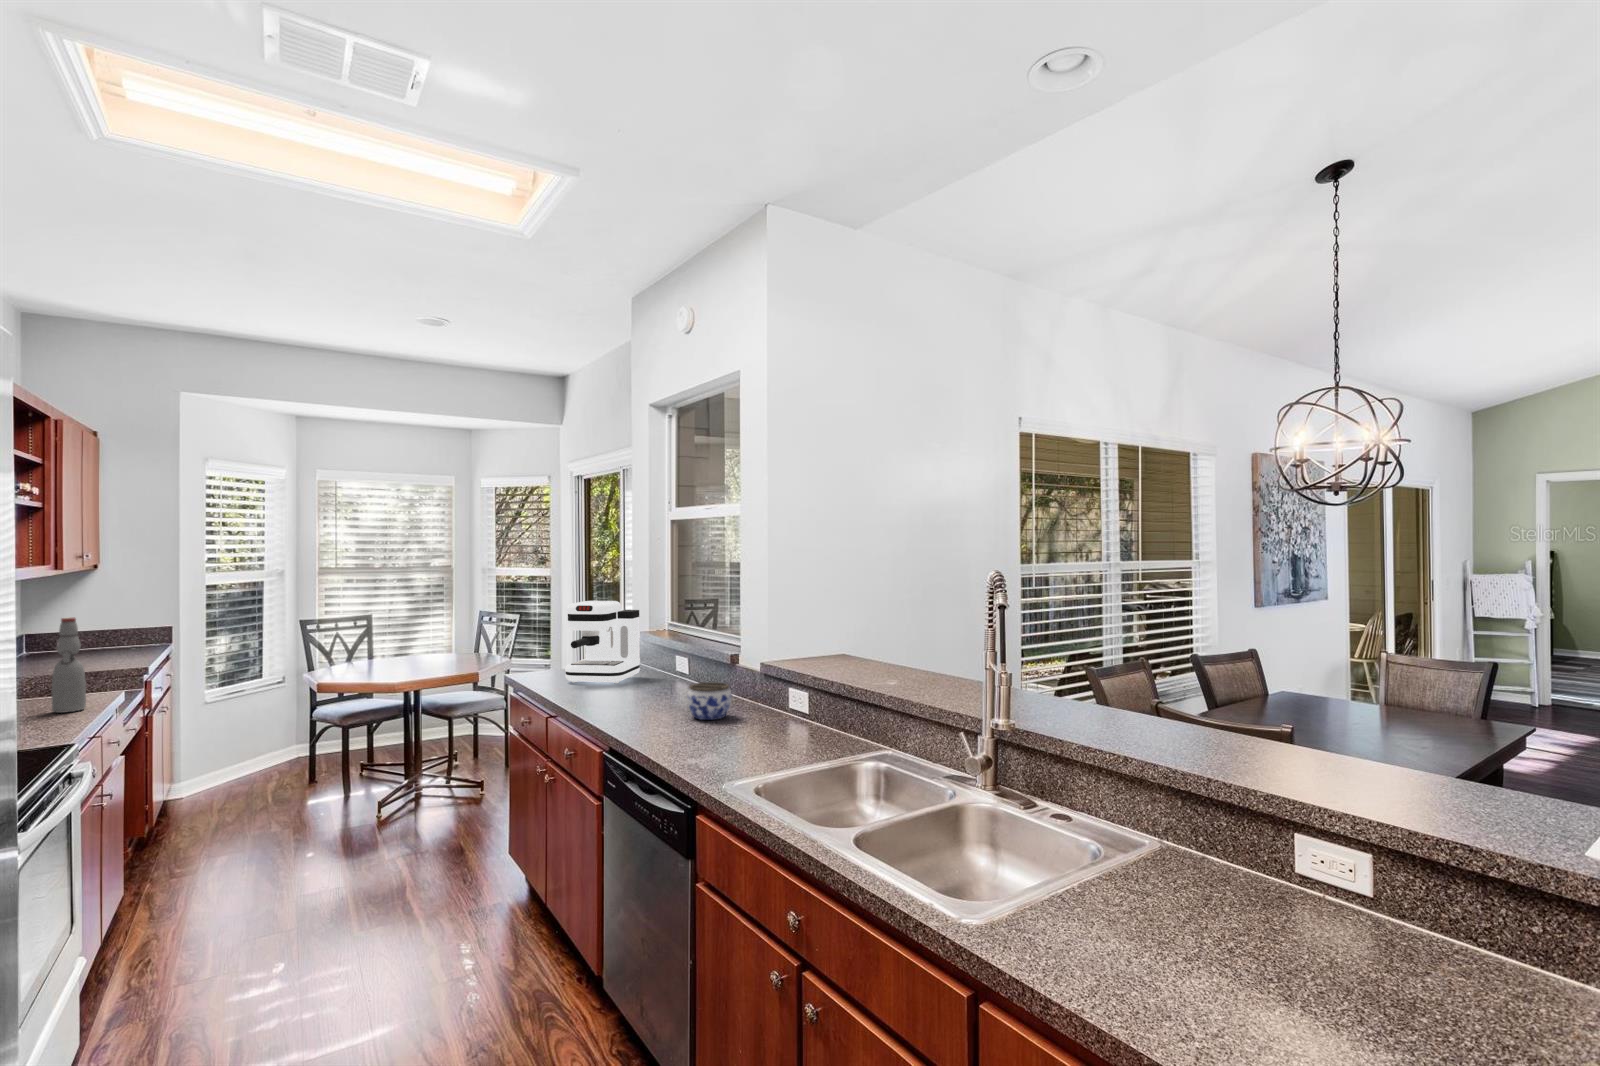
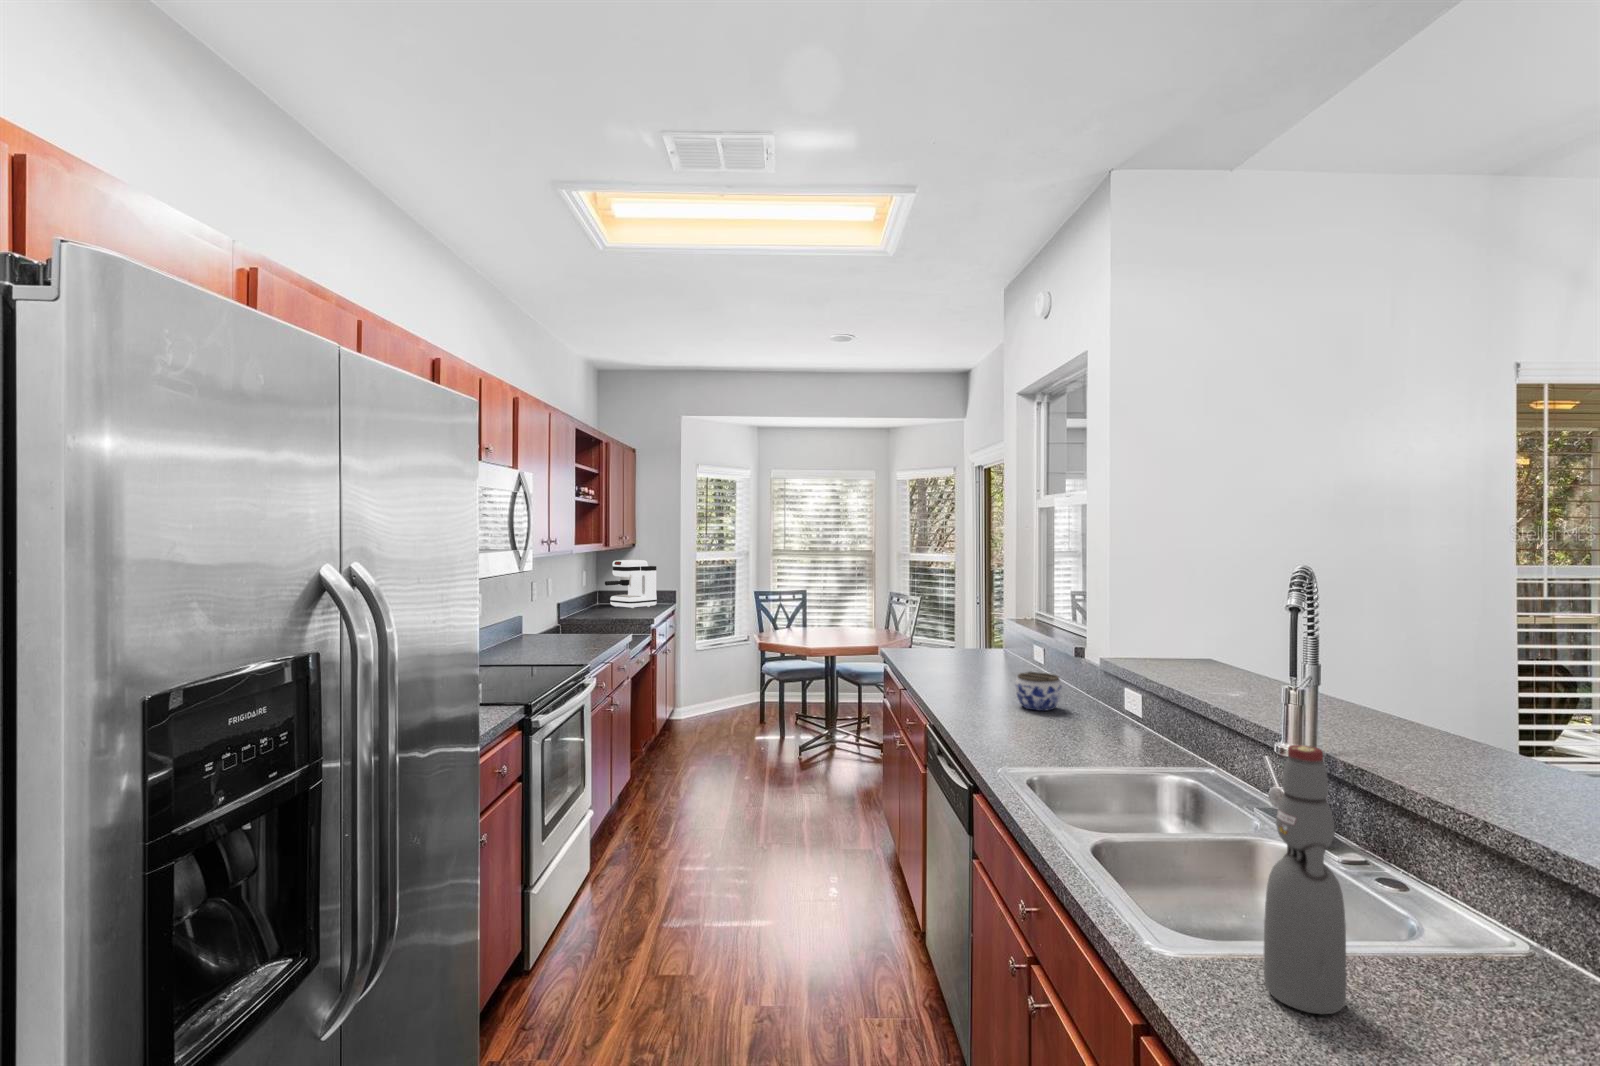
coffee maker: present [565,601,640,683] -> present [605,560,657,608]
bottle: present [52,617,86,713] -> present [1264,745,1346,1014]

